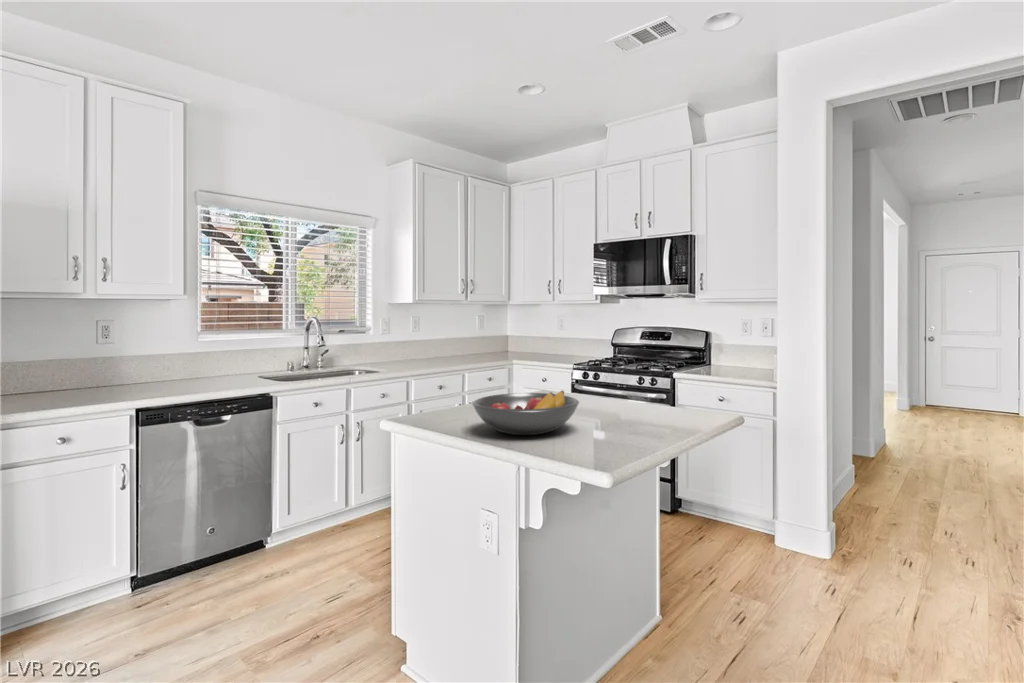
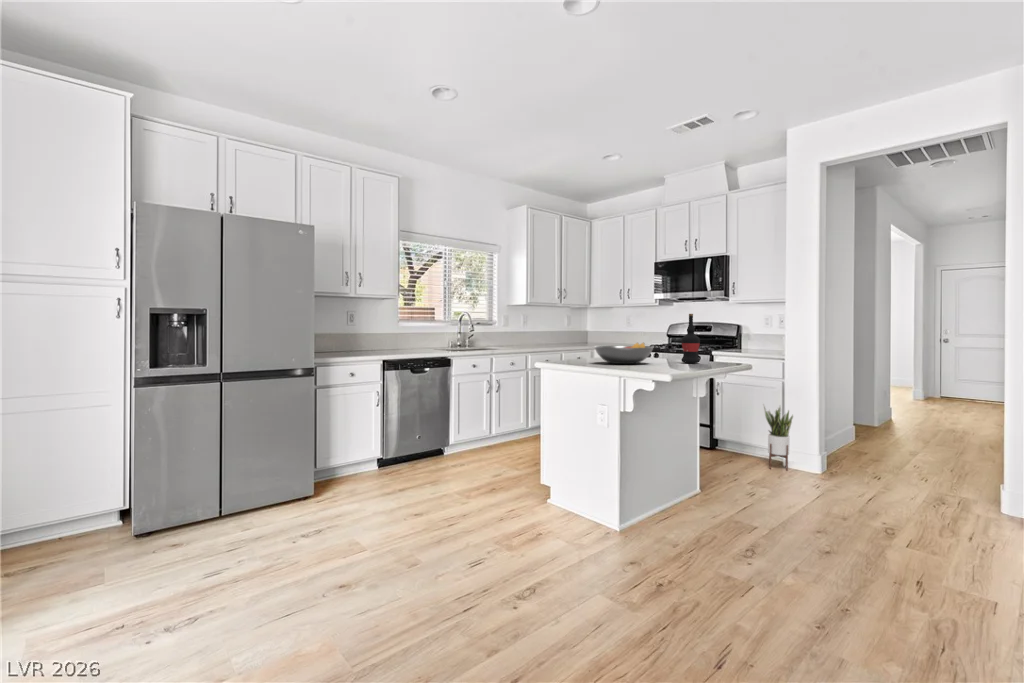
wine bottle: none [629,337,662,427] -> present [681,314,700,363]
potted plant: none [748,455,793,558] -> present [763,404,793,470]

